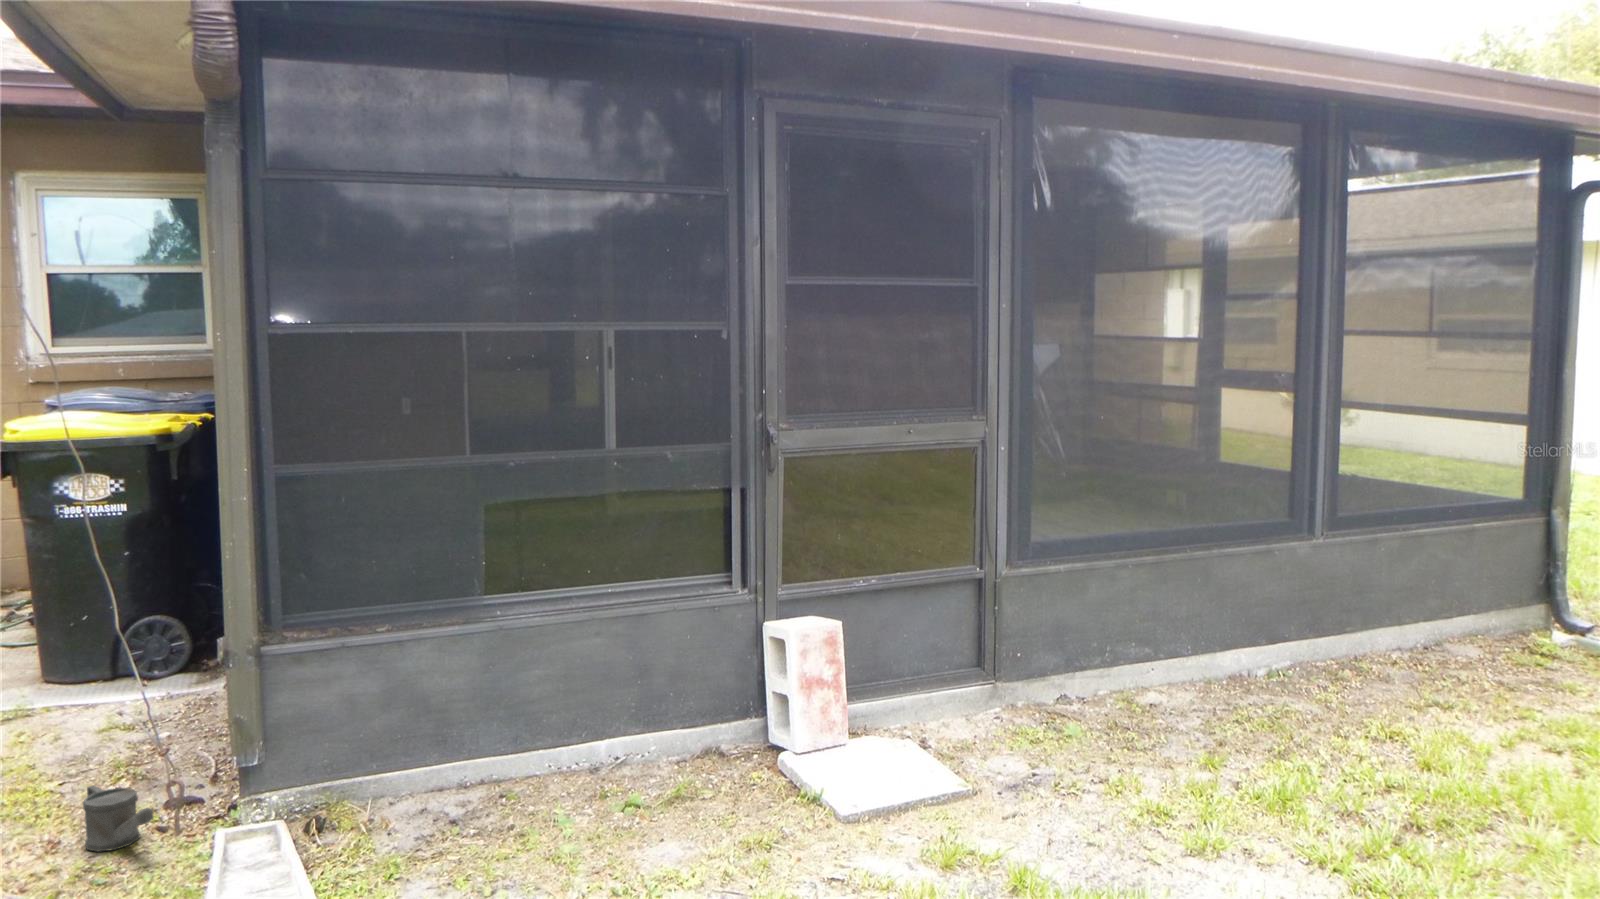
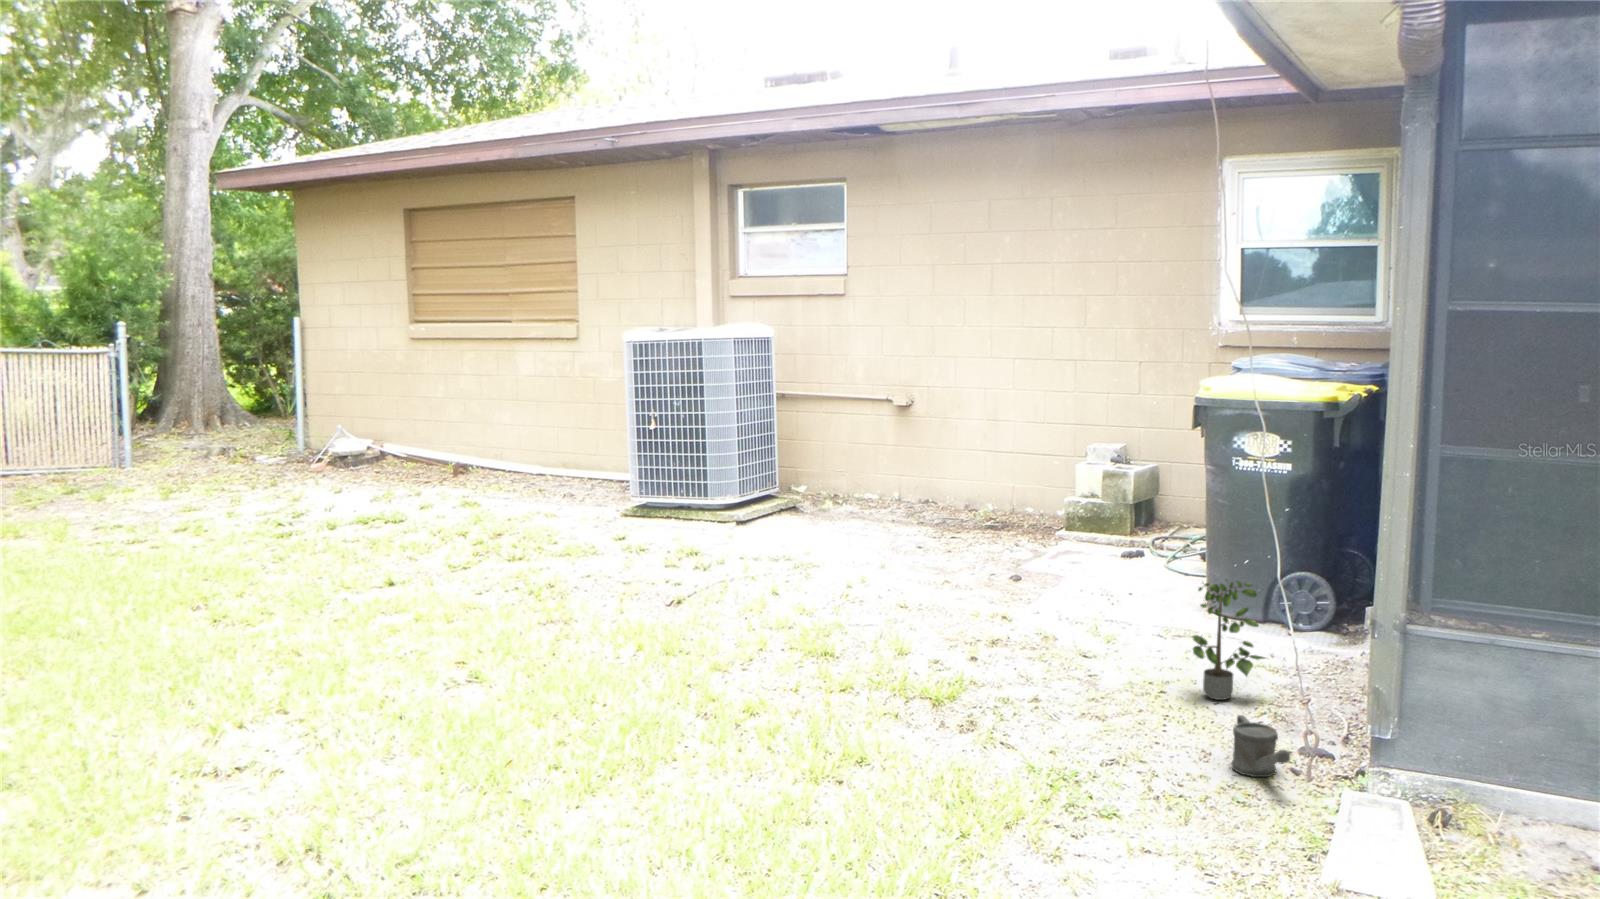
potted plant: none [21,632,123,778] -> present [1193,580,1265,700]

